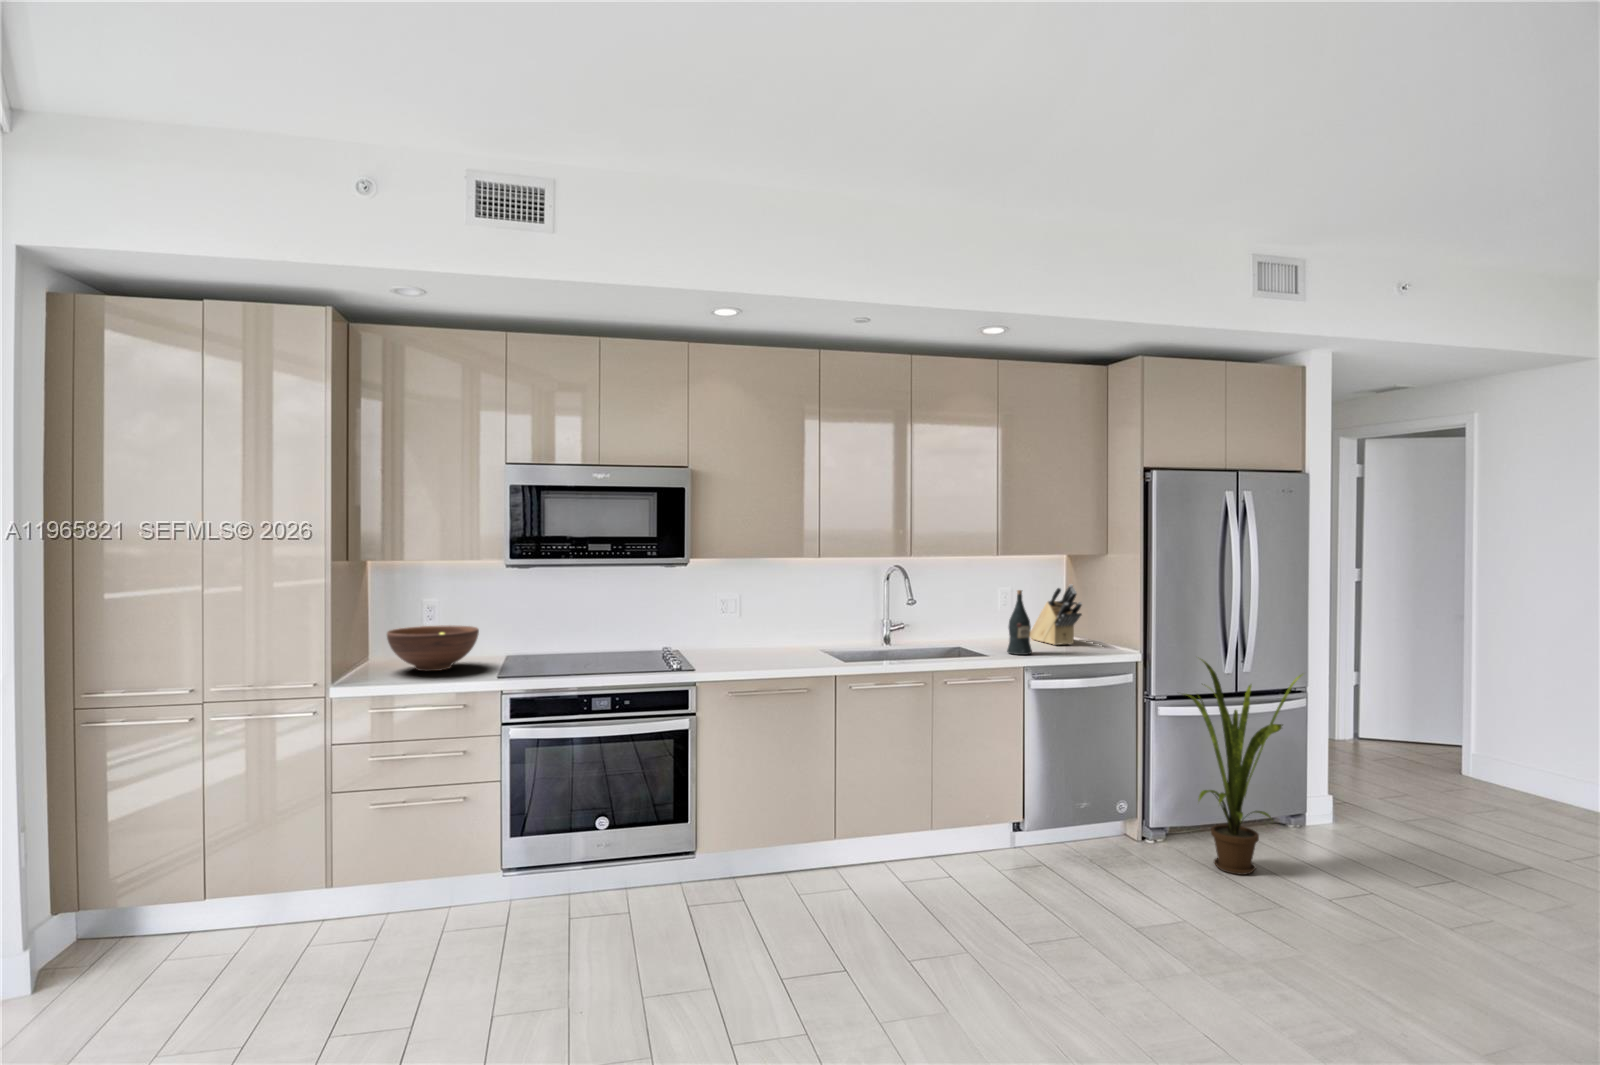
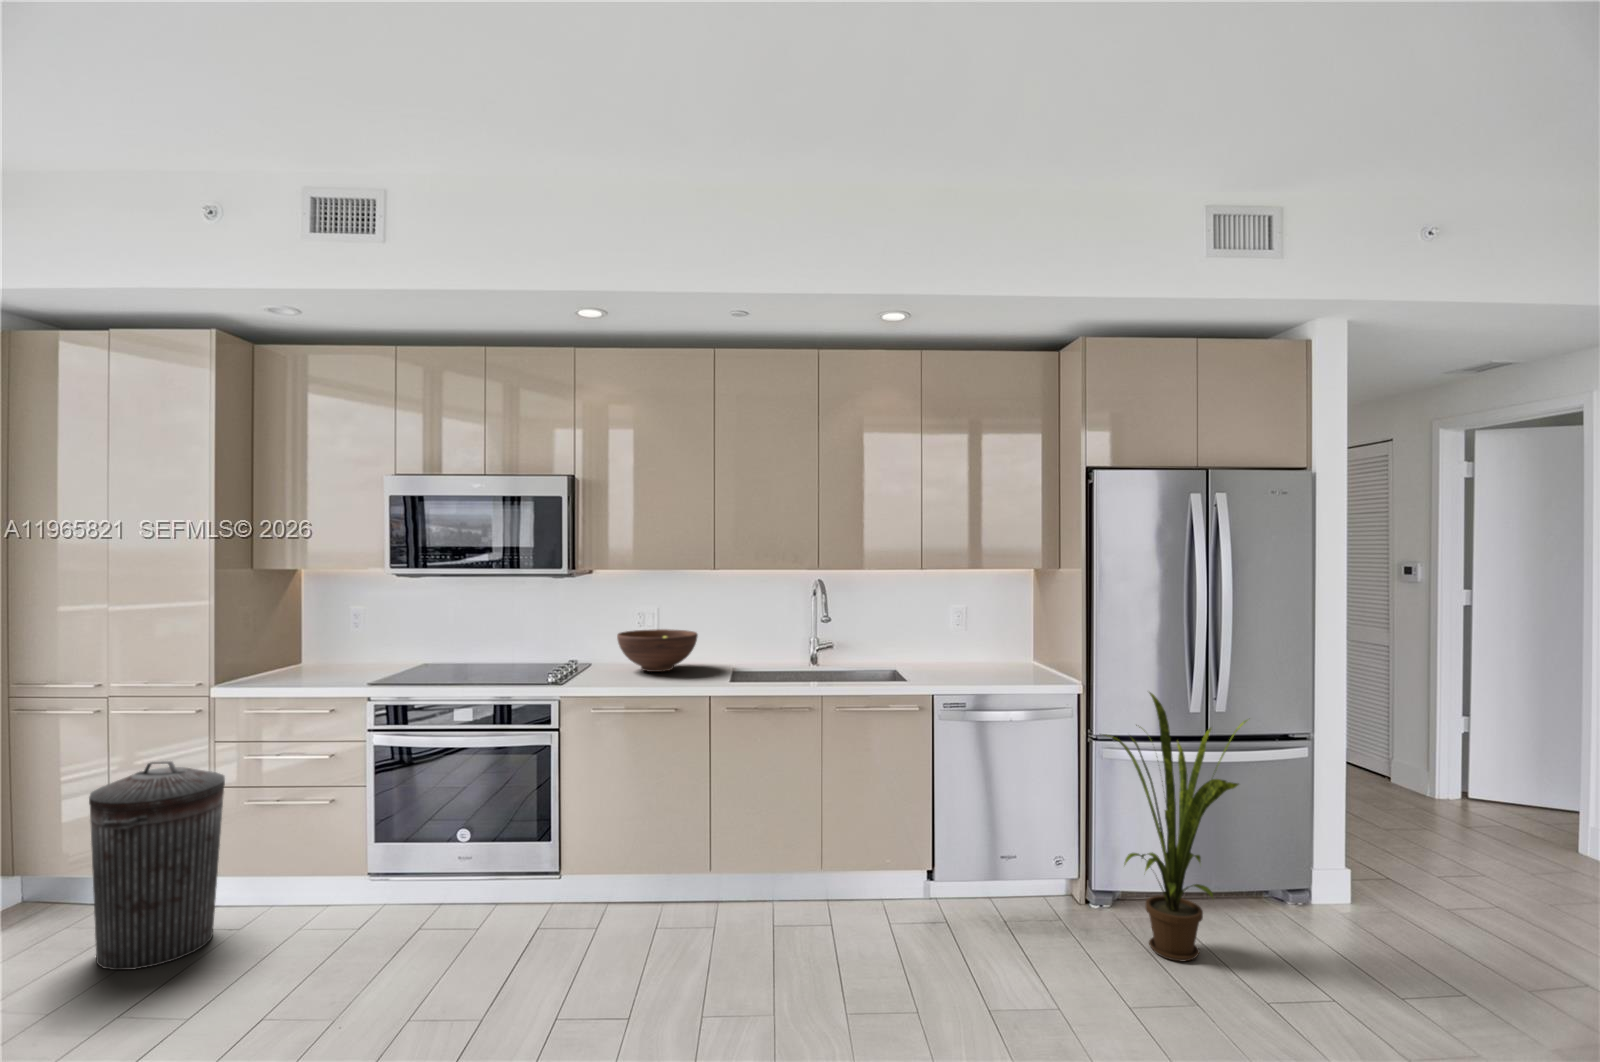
knife block: present [1030,584,1082,645] -> none [989,602,1031,671]
wine bottle: present [1007,590,1032,655] -> none [932,607,960,680]
fruit bowl: present [387,625,479,671] -> present [617,629,698,672]
trash can: none [246,767,376,987] -> present [89,761,225,970]

